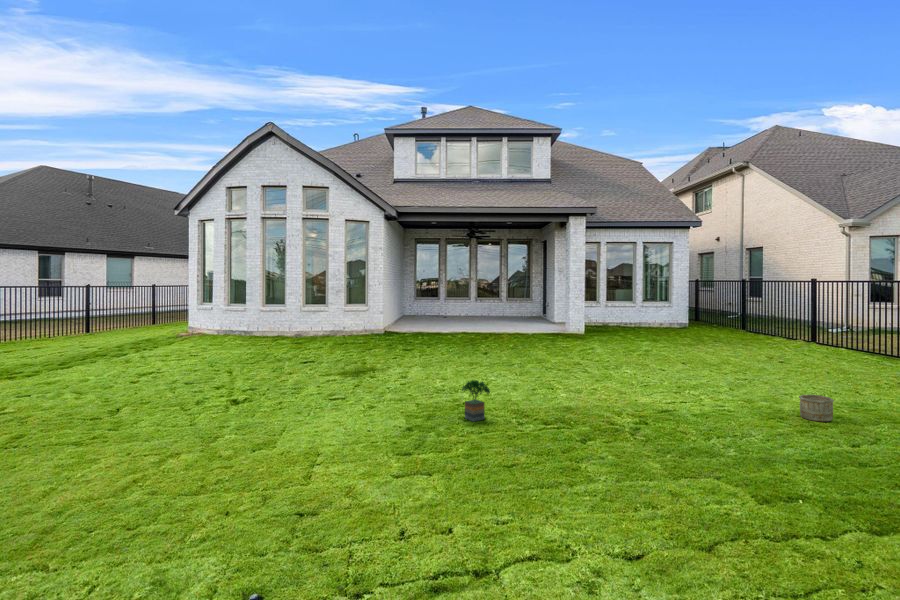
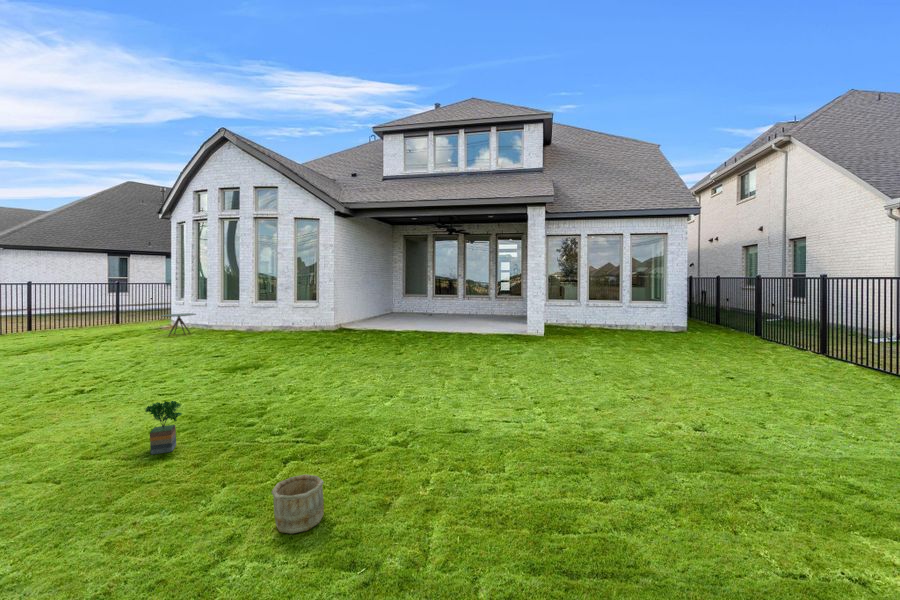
round table: none [196,318,231,343] -> present [162,313,196,336]
wooden bucket: present [799,395,834,422] -> present [272,475,324,534]

